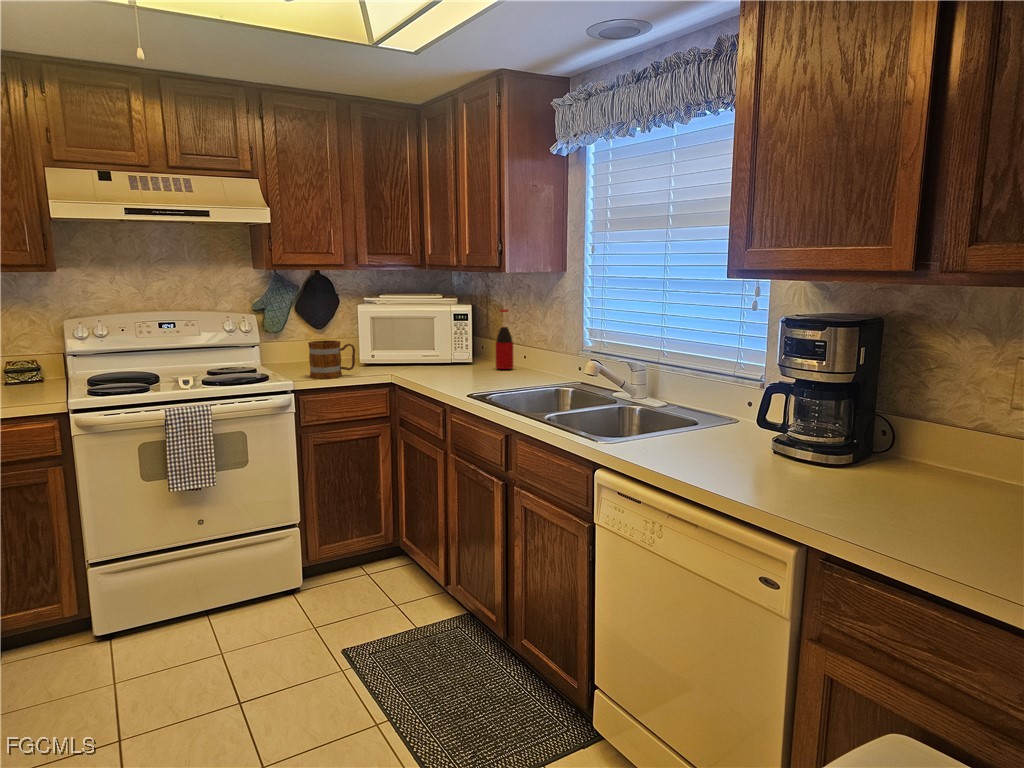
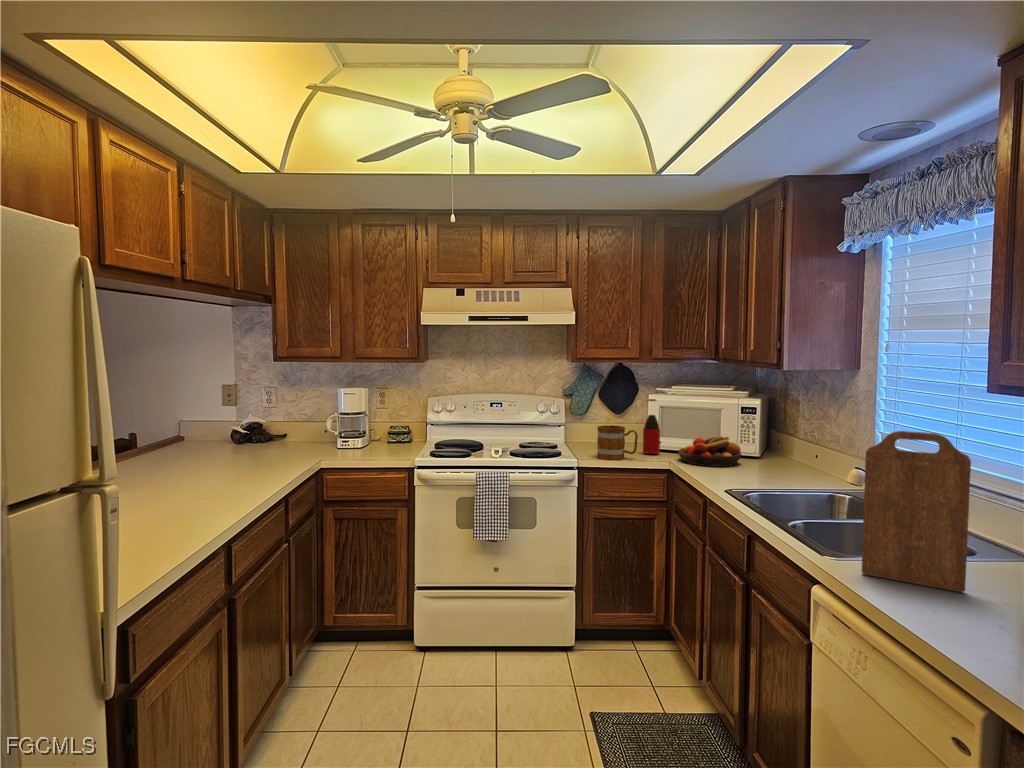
bottle: present [495,310,513,369] -> present [643,399,660,454]
cutting board: none [628,316,712,450] -> present [862,431,971,592]
fruit bowl: none [398,344,461,375] -> present [678,435,741,467]

